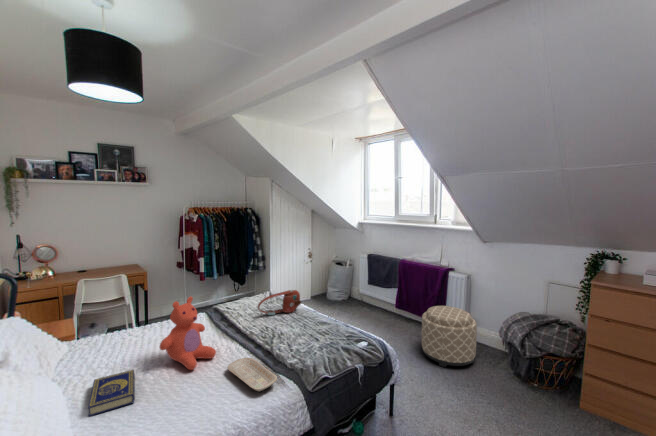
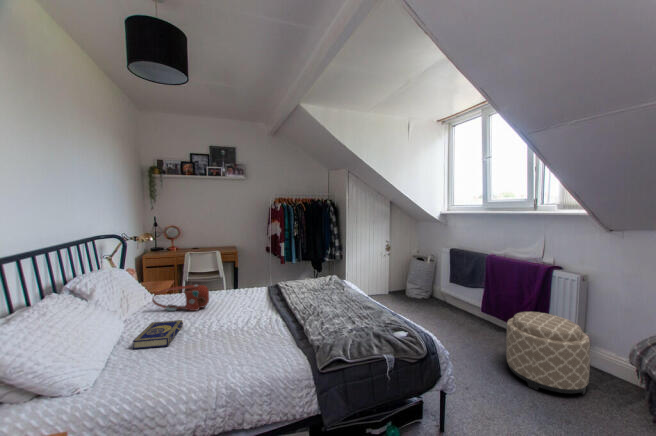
handbag: present [258,290,302,315] -> present [152,284,209,311]
teddy bear: present [160,297,216,370] -> none [204,263,253,329]
tray: present [228,358,277,392] -> none [253,327,290,359]

